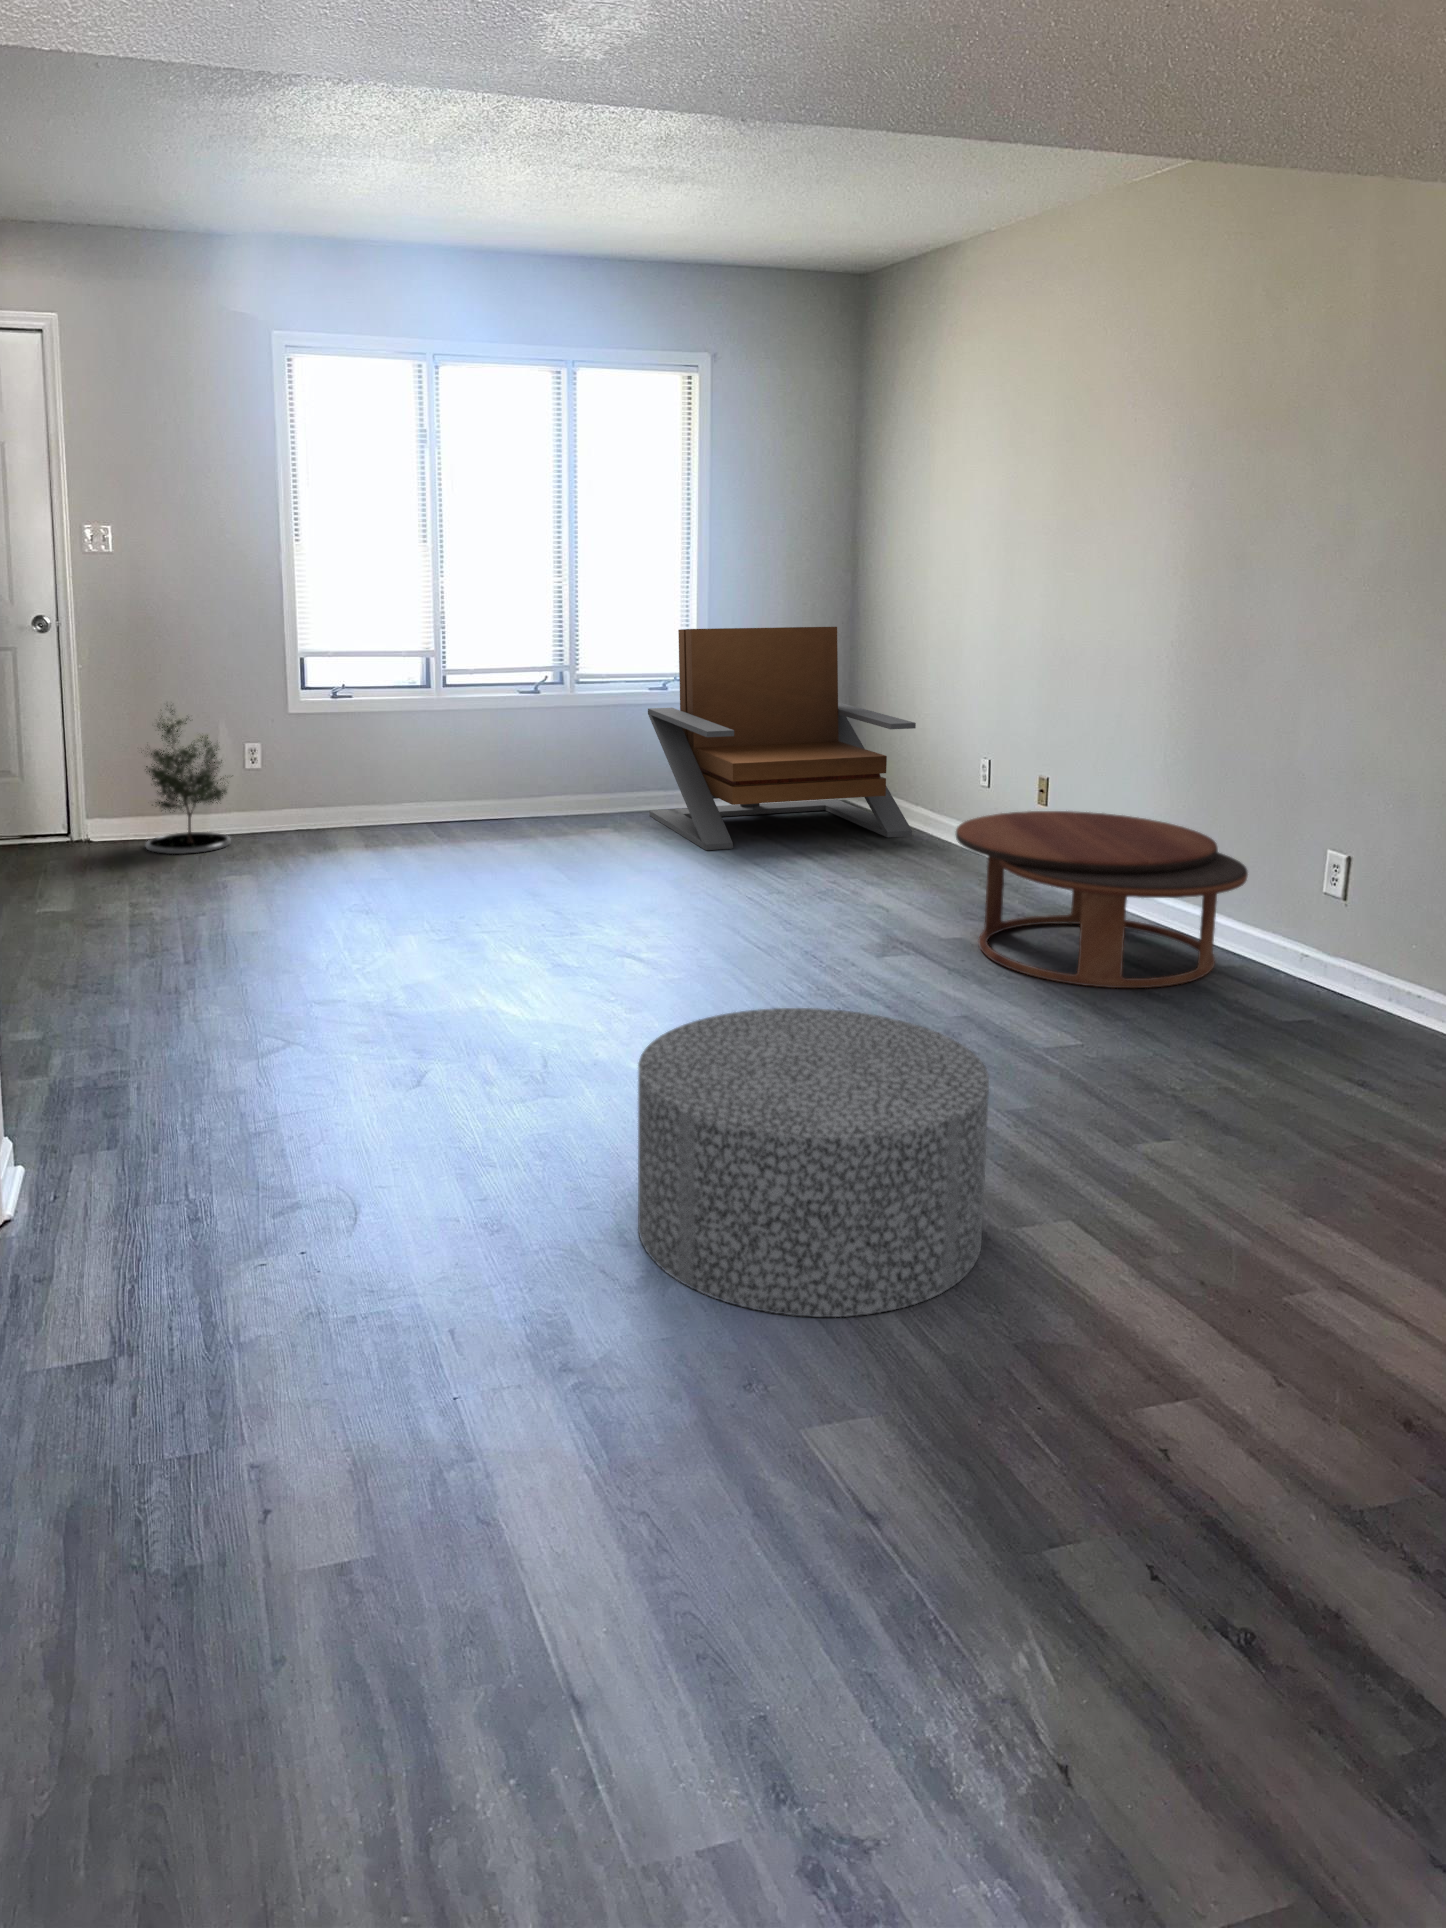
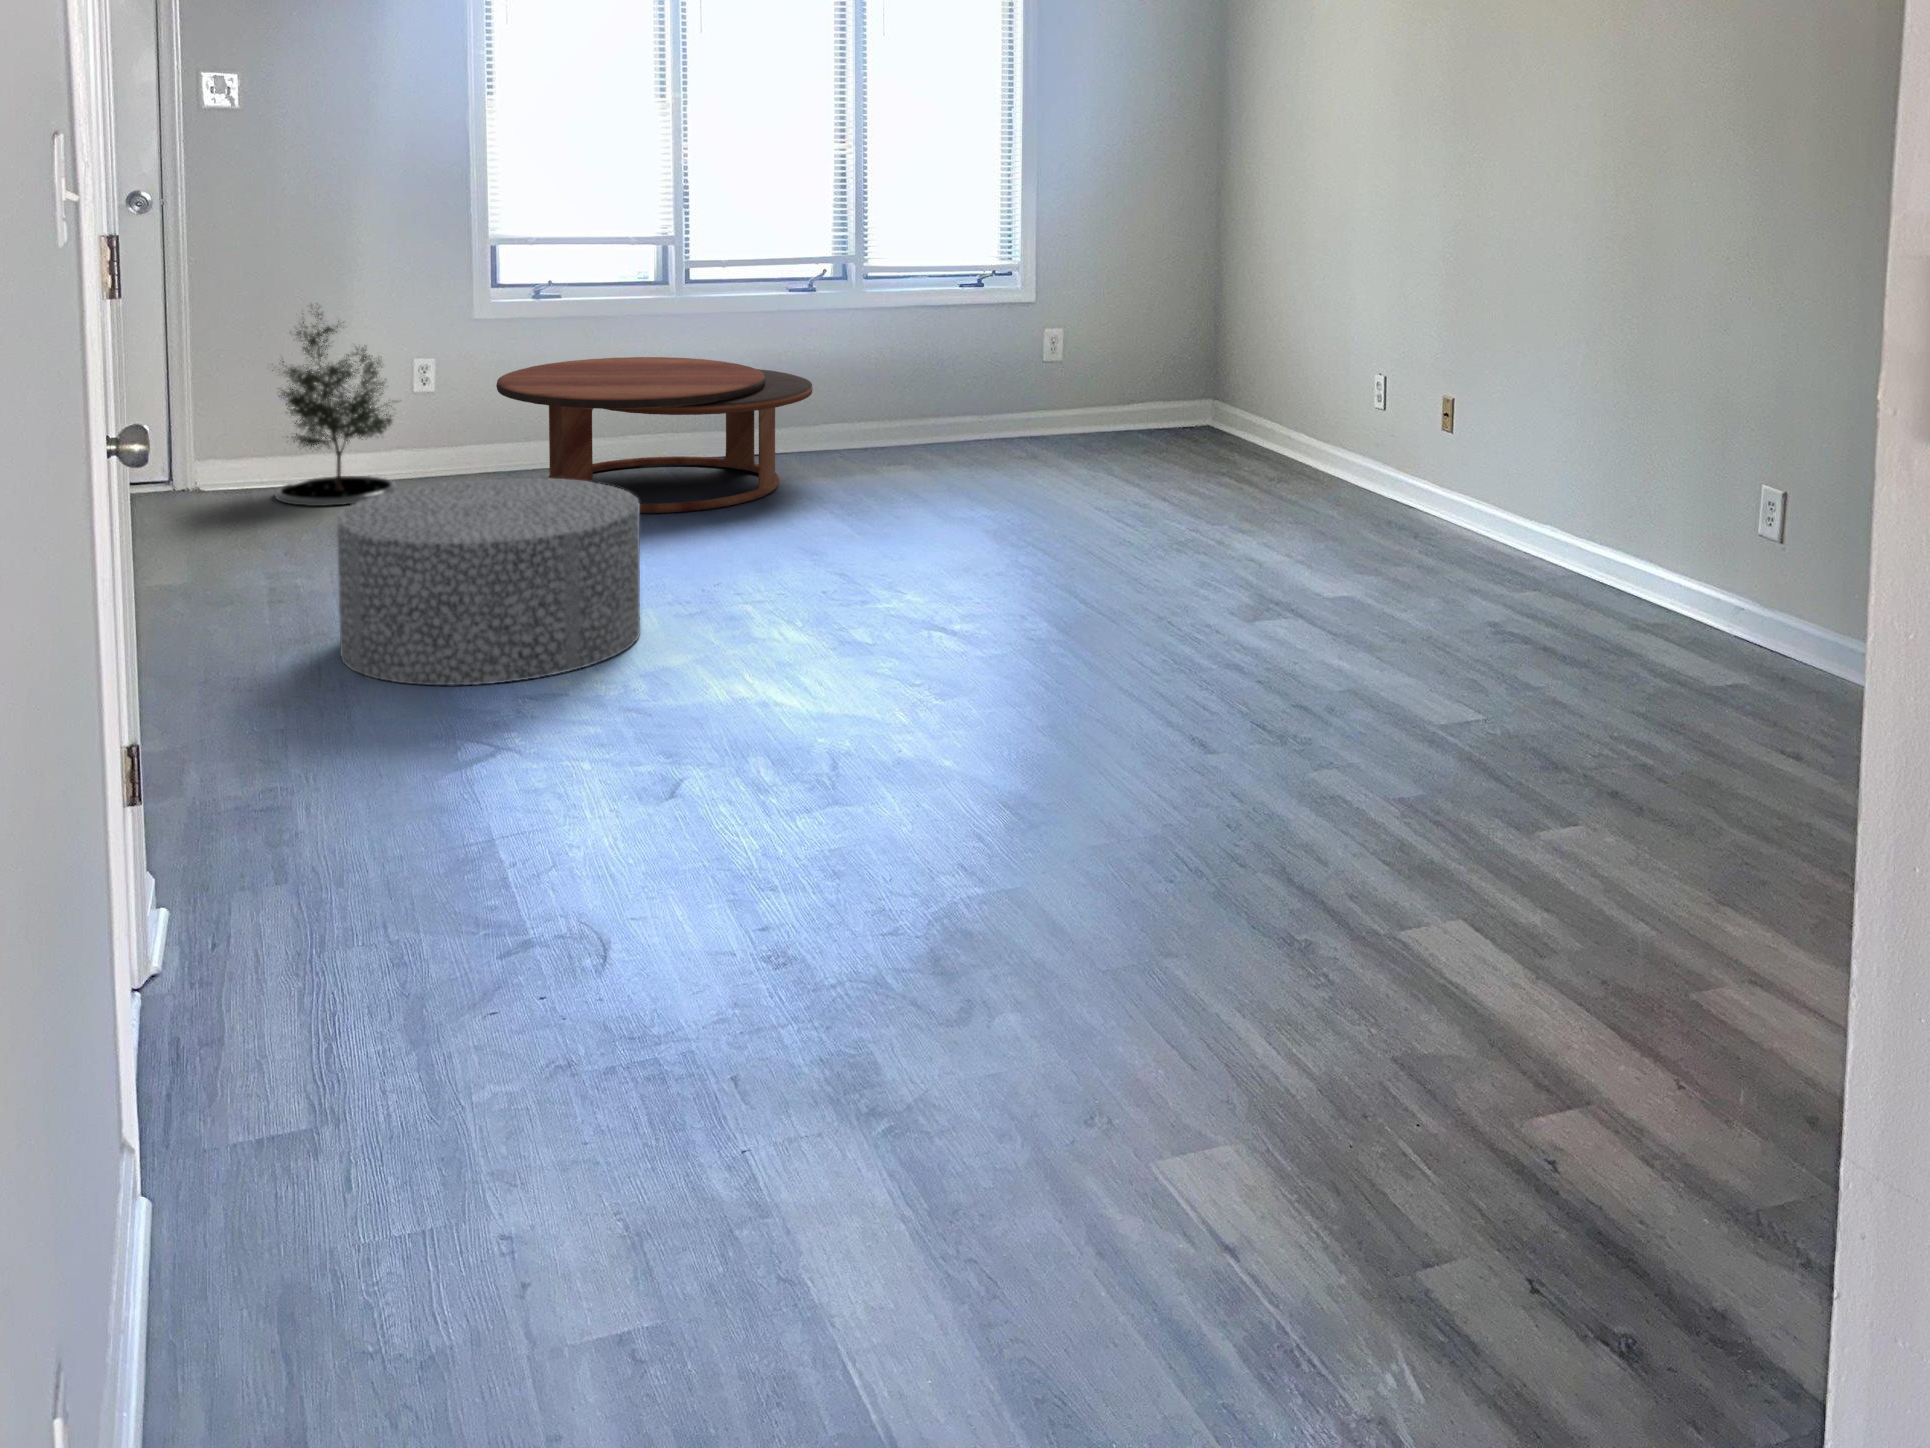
lounge chair: present [648,627,916,850] -> none [960,212,1297,494]
coffee table: present [956,811,1248,988] -> present [496,357,813,513]
ottoman: present [638,1008,989,1317] -> present [337,478,640,685]

